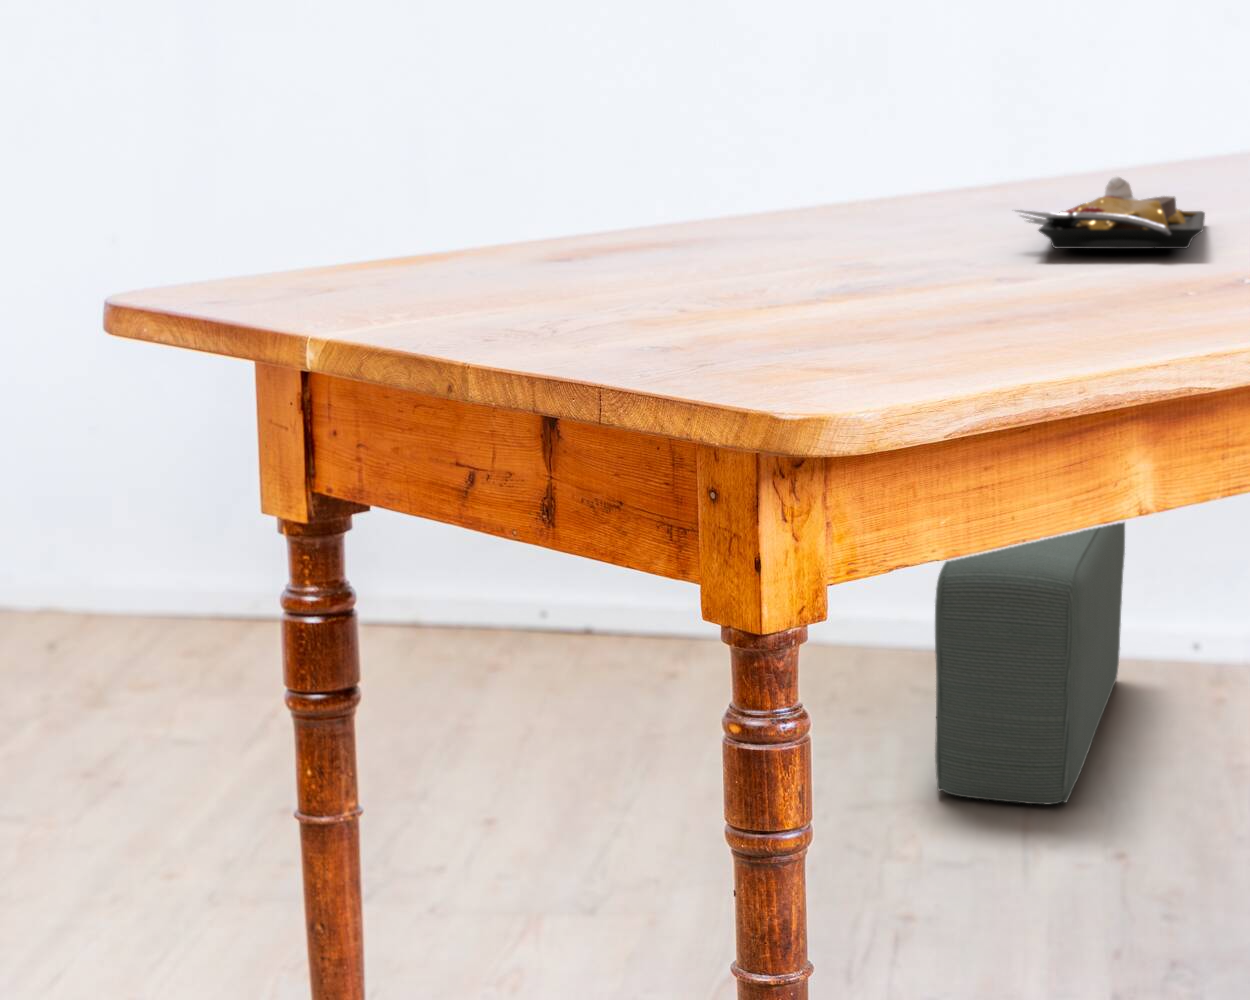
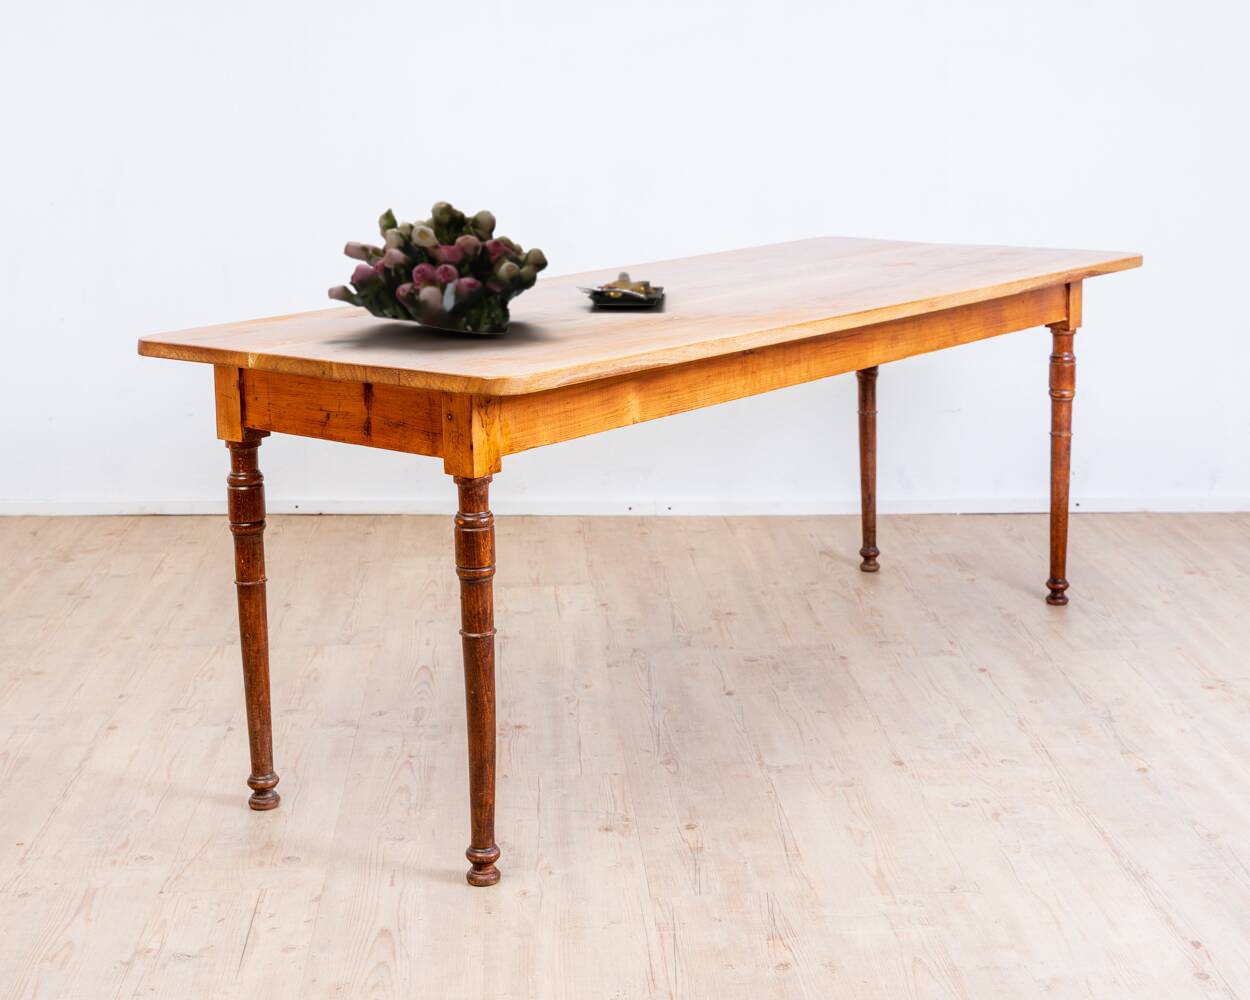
flower arrangement: none [478,22,952,309] -> present [328,201,548,335]
pouf: present [935,522,1125,804] -> none [543,420,635,577]

